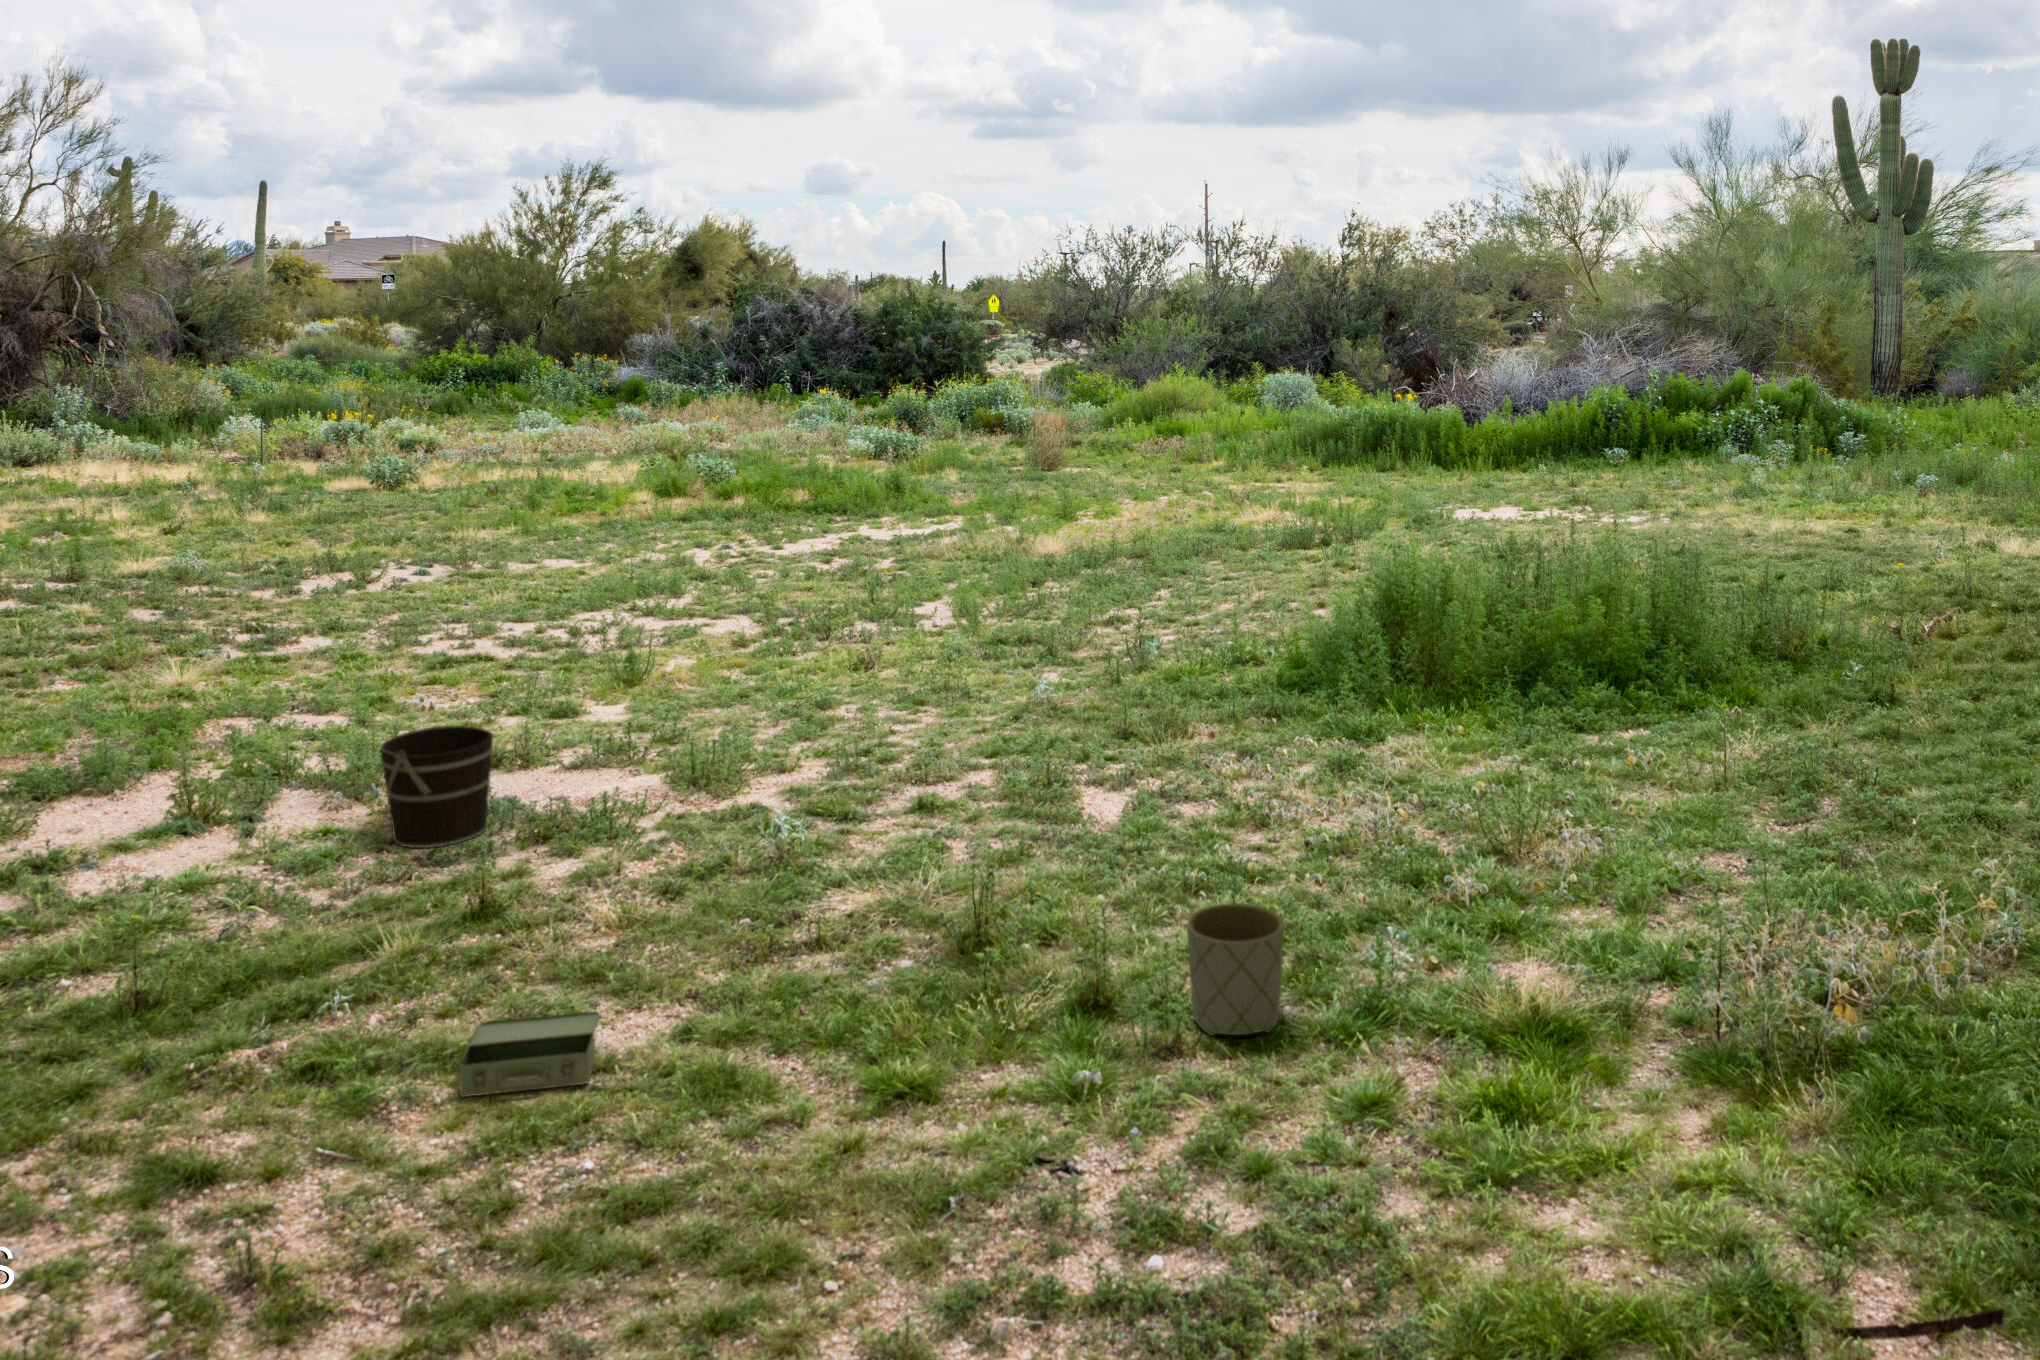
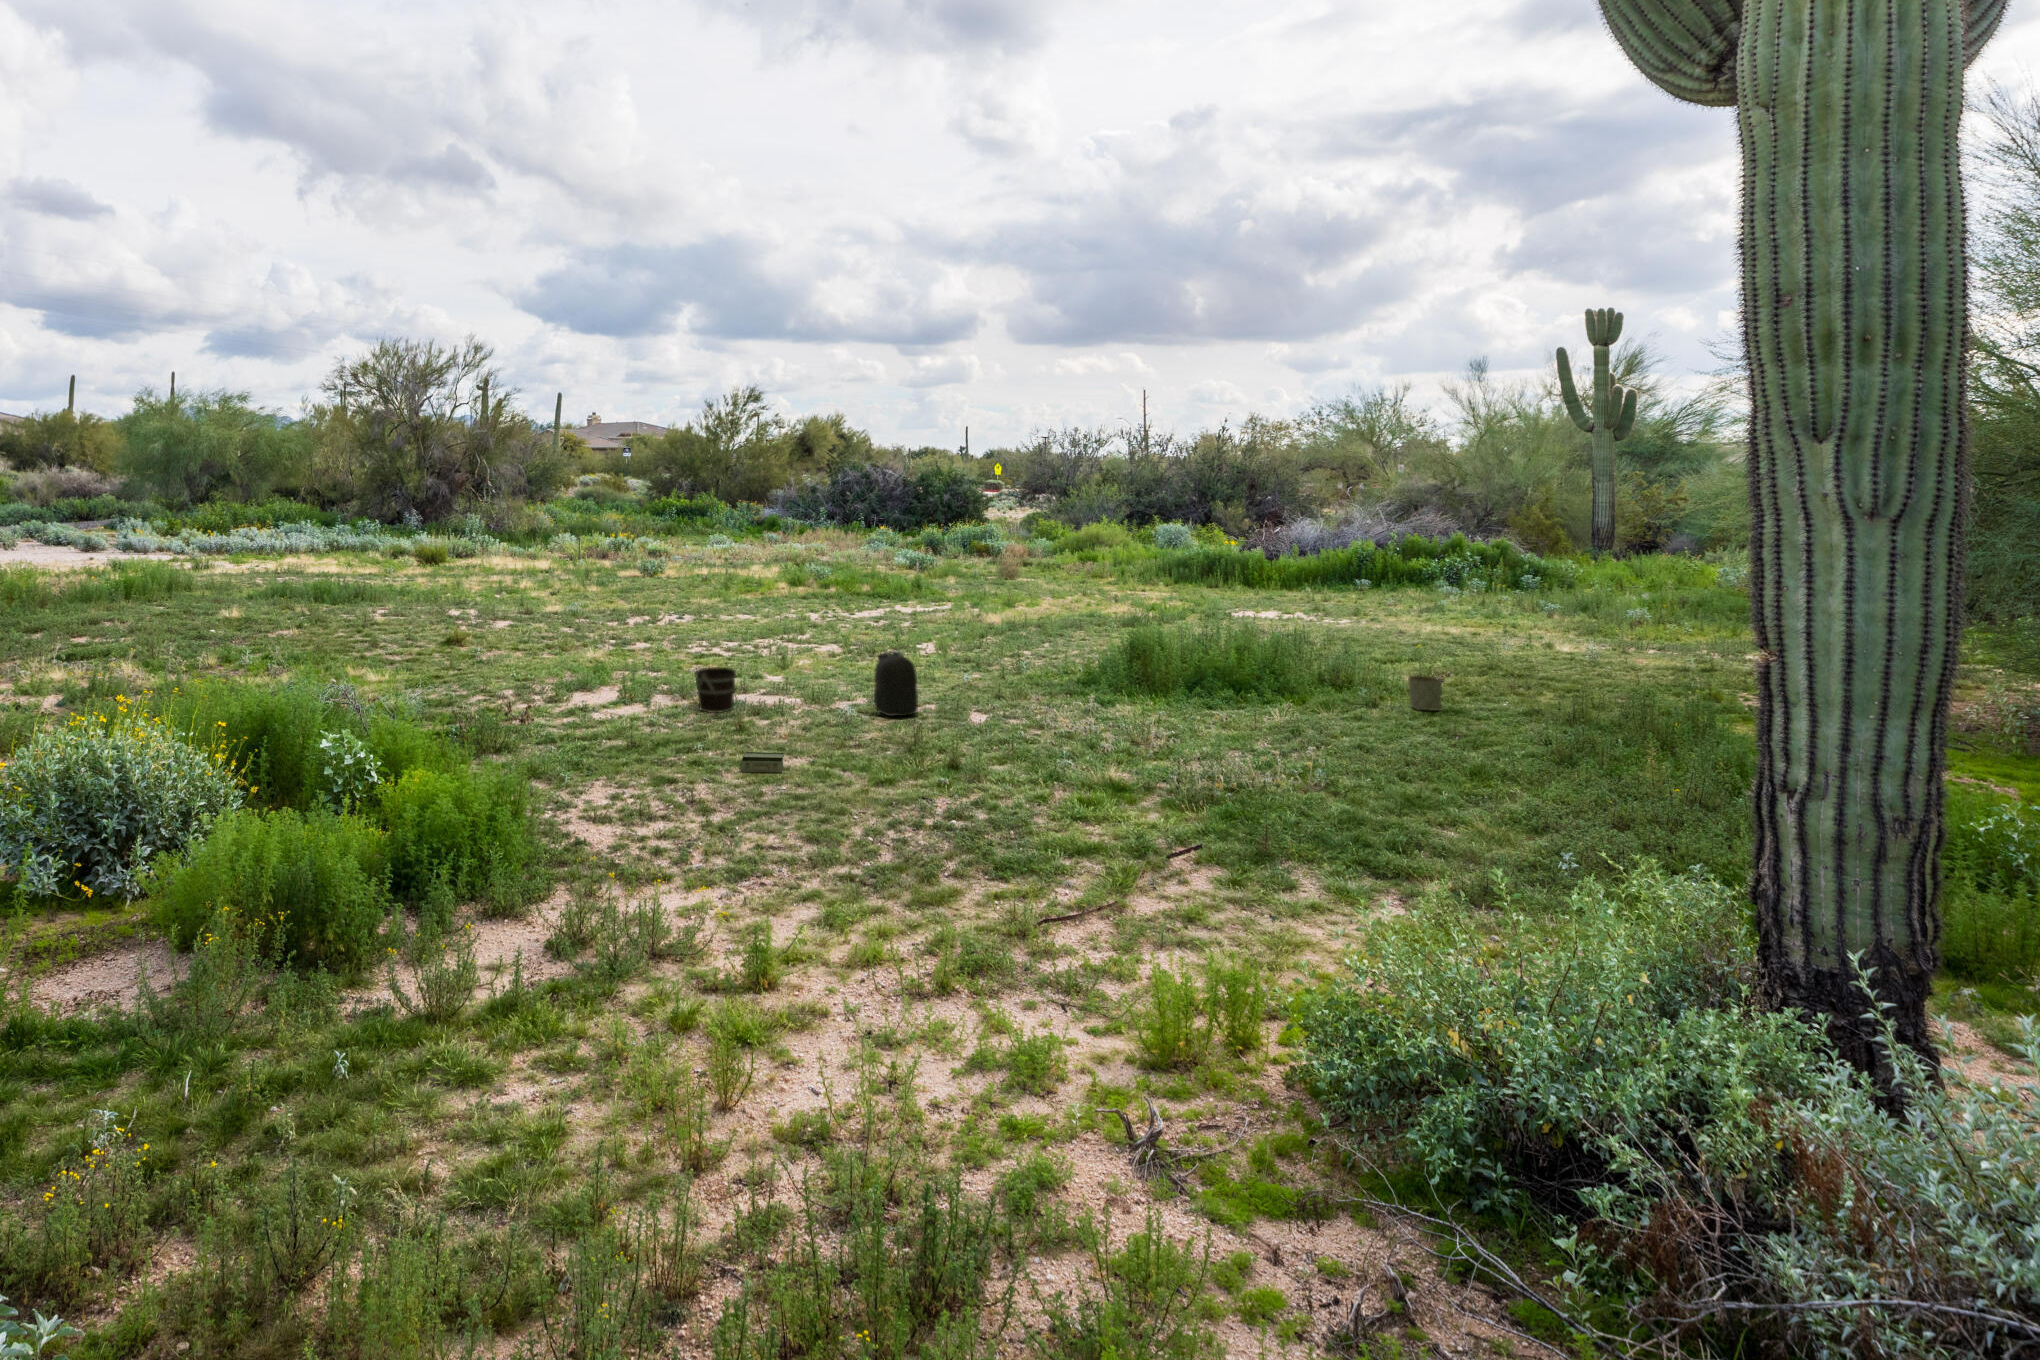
backpack: none [845,660,950,817] -> present [874,651,918,716]
planter: present [1187,903,1284,1035] -> present [1408,675,1442,711]

